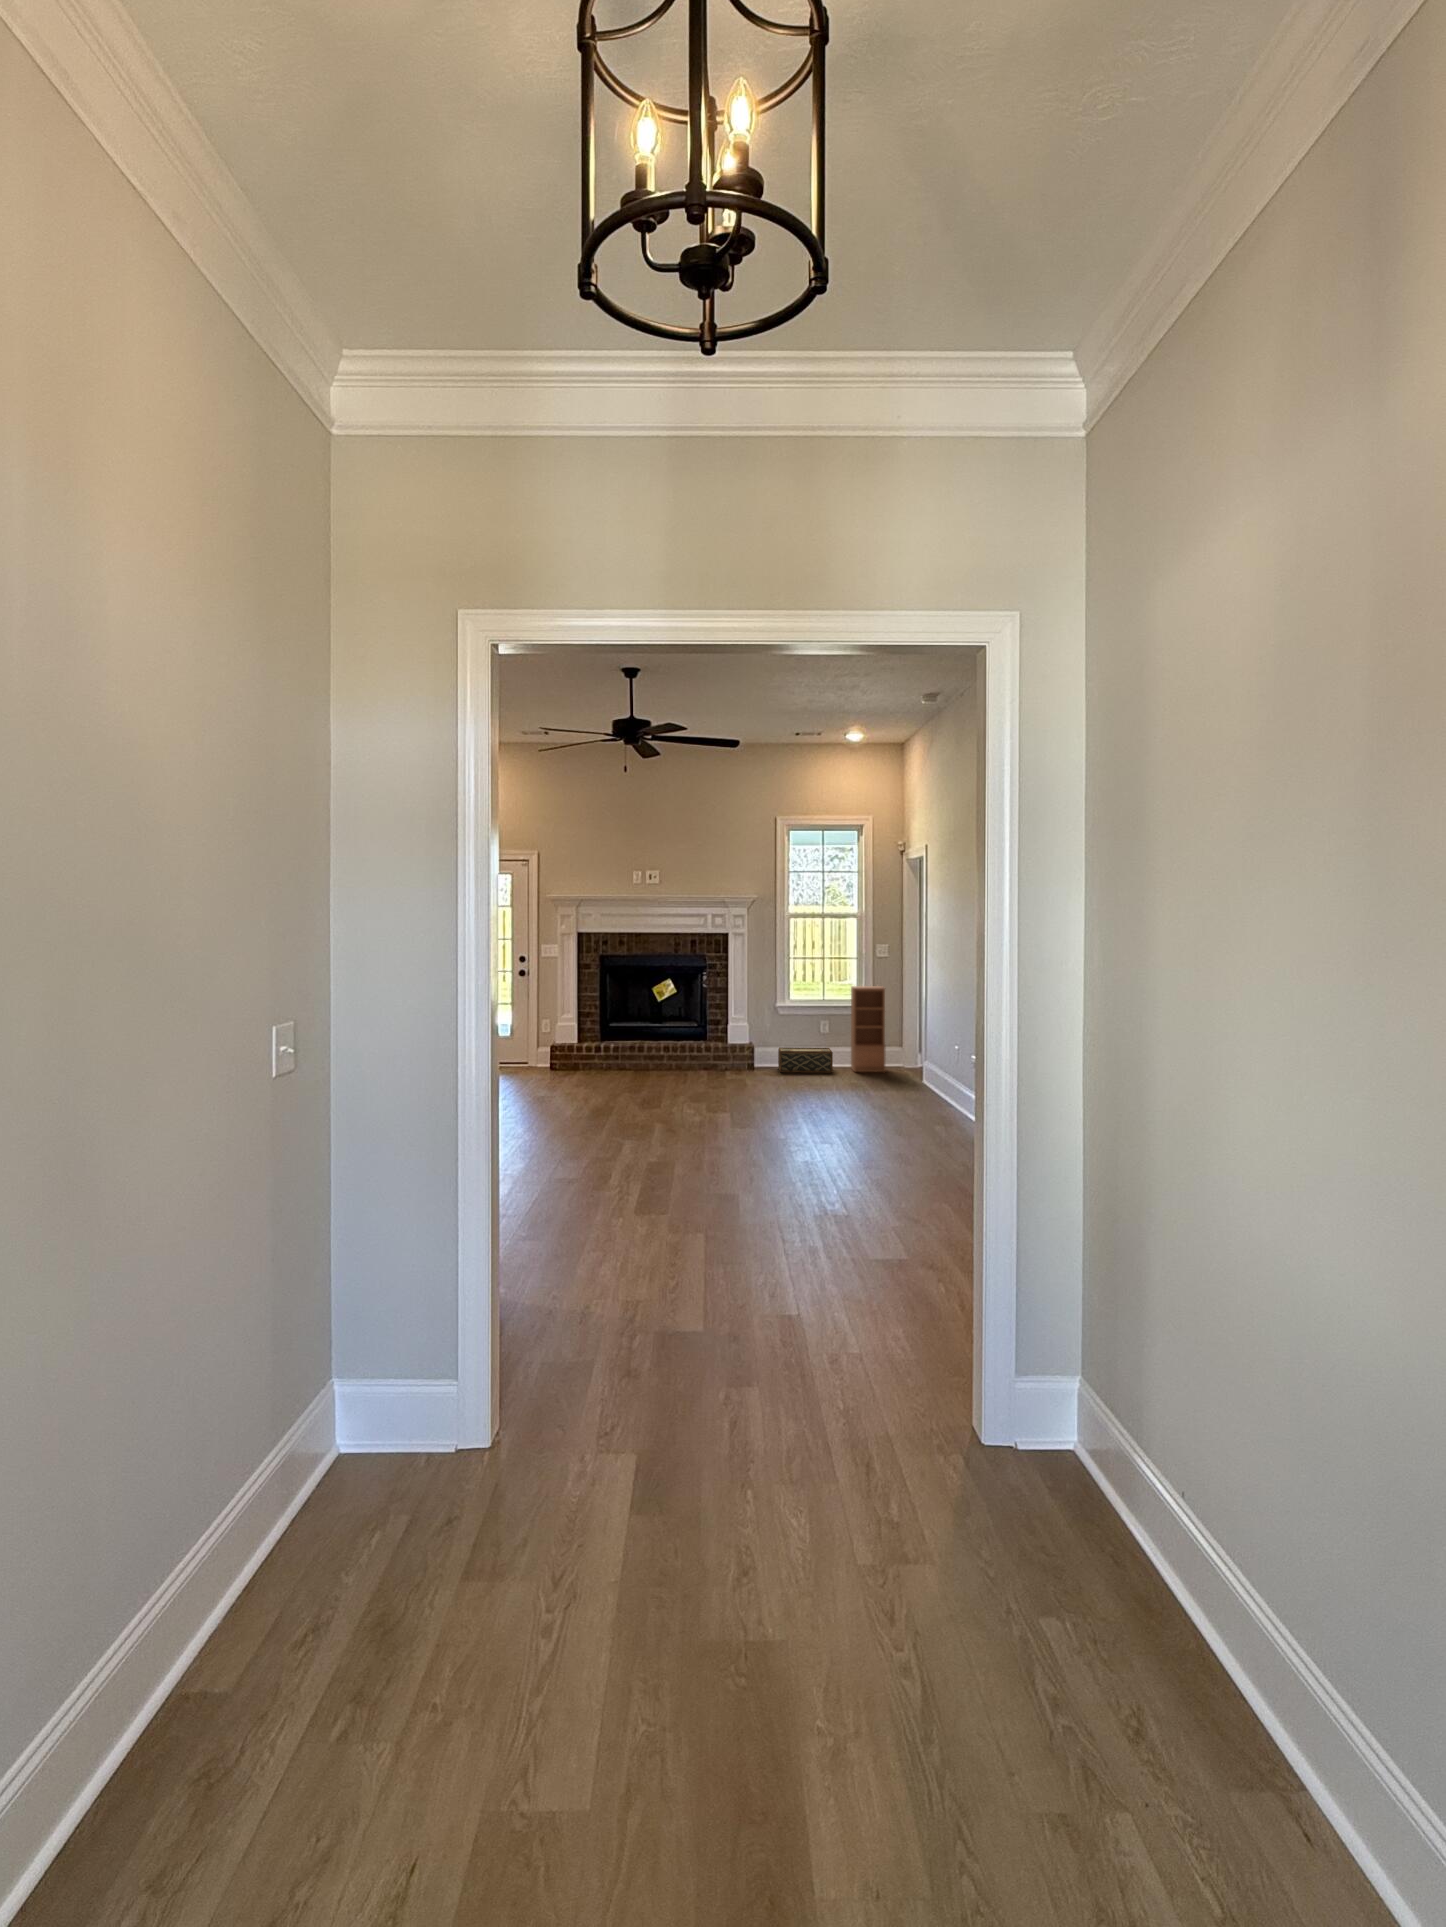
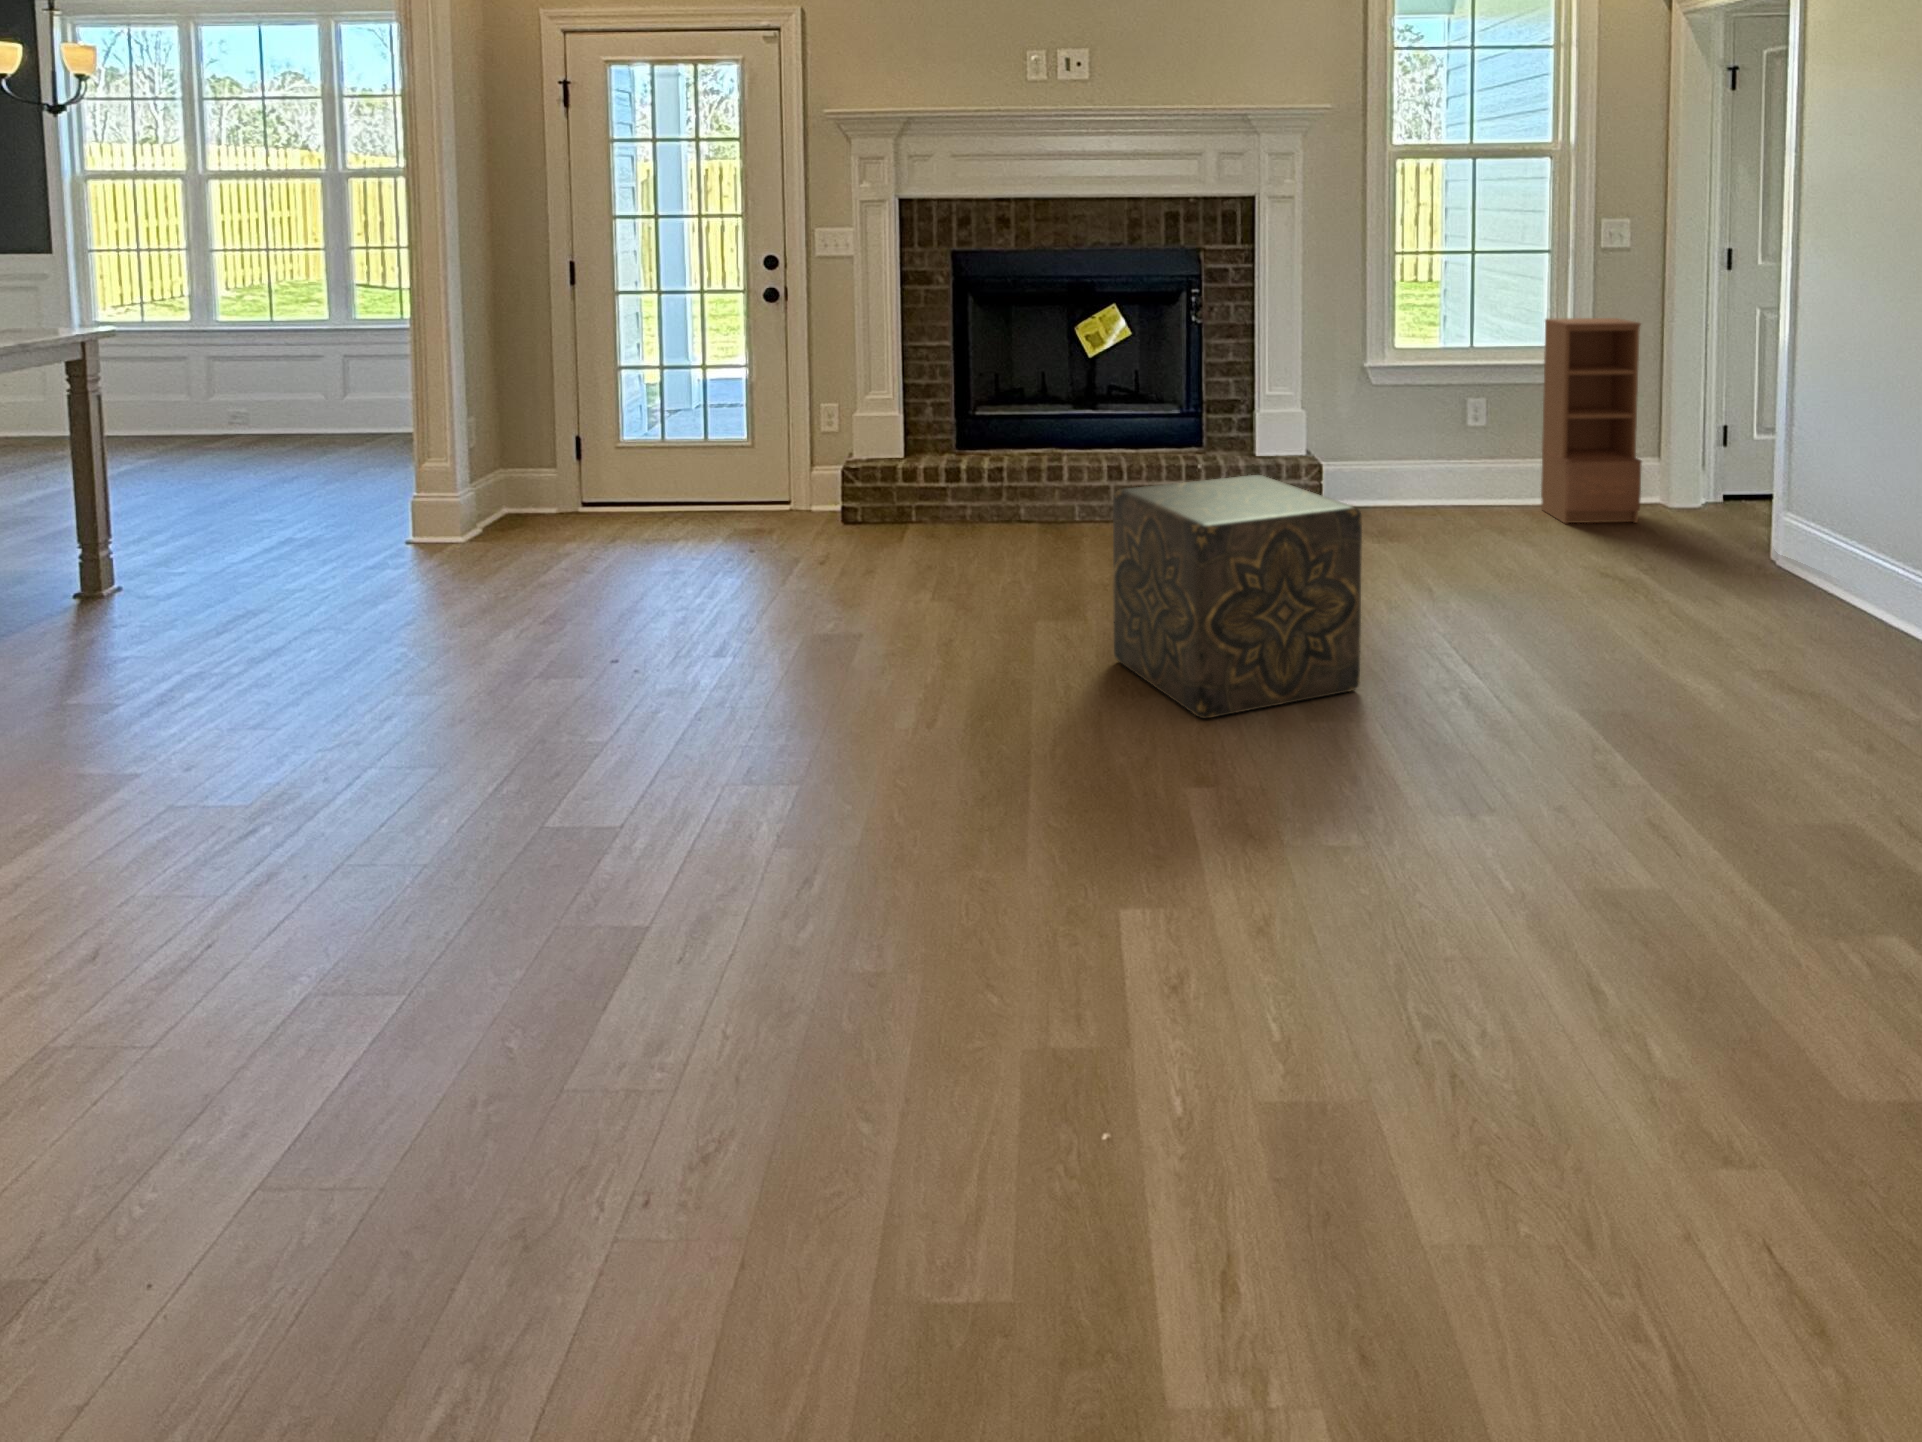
ottoman: none [645,1036,725,1110] -> present [1113,475,1362,718]
woven basket: present [778,1047,833,1073] -> none [1372,462,1515,526]

